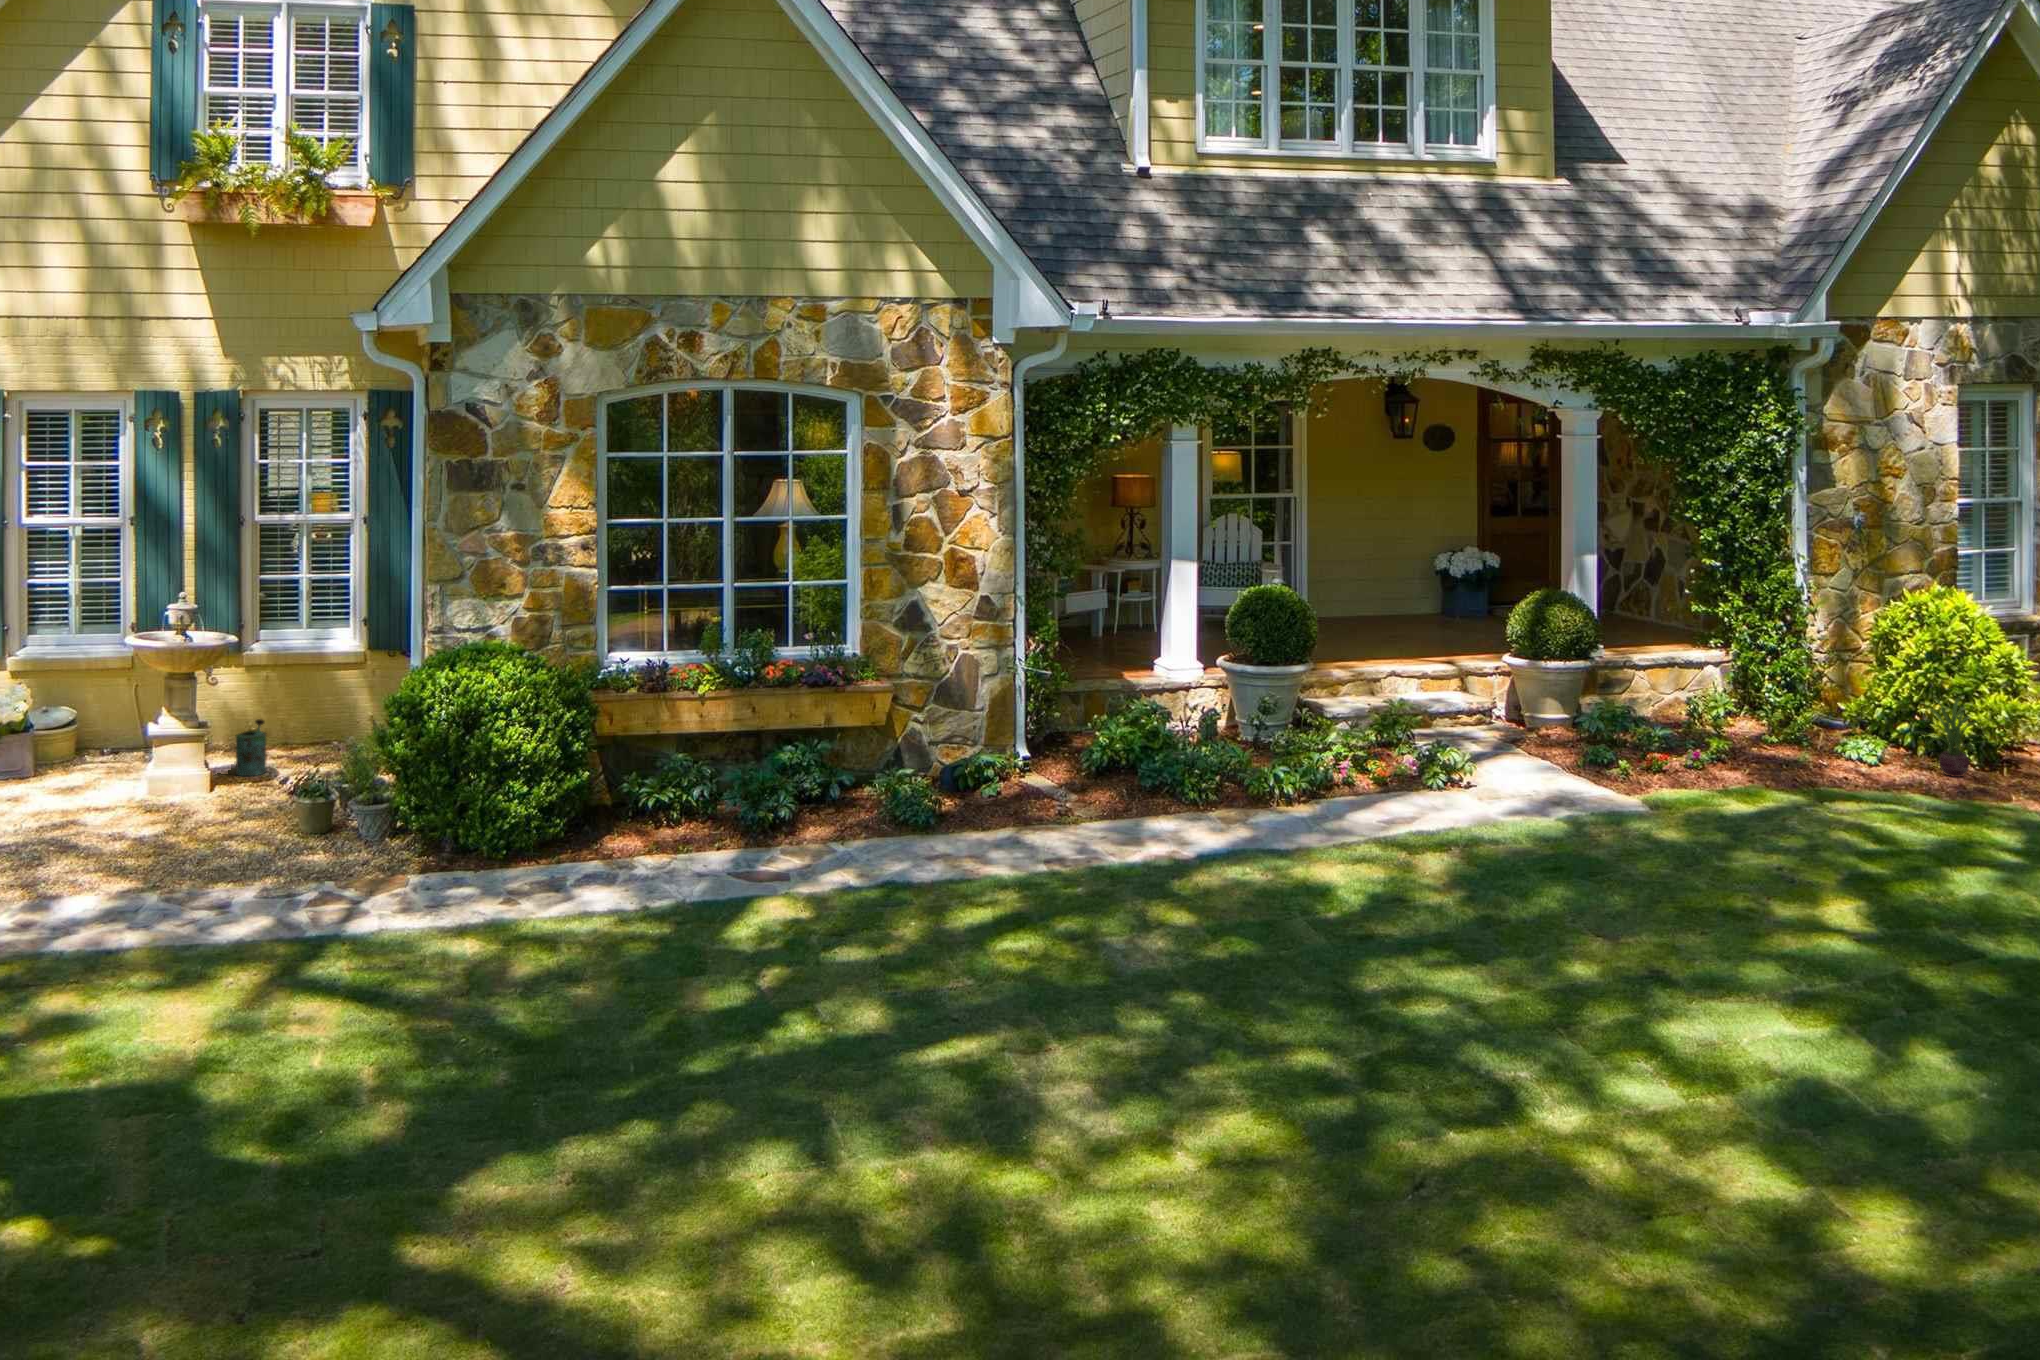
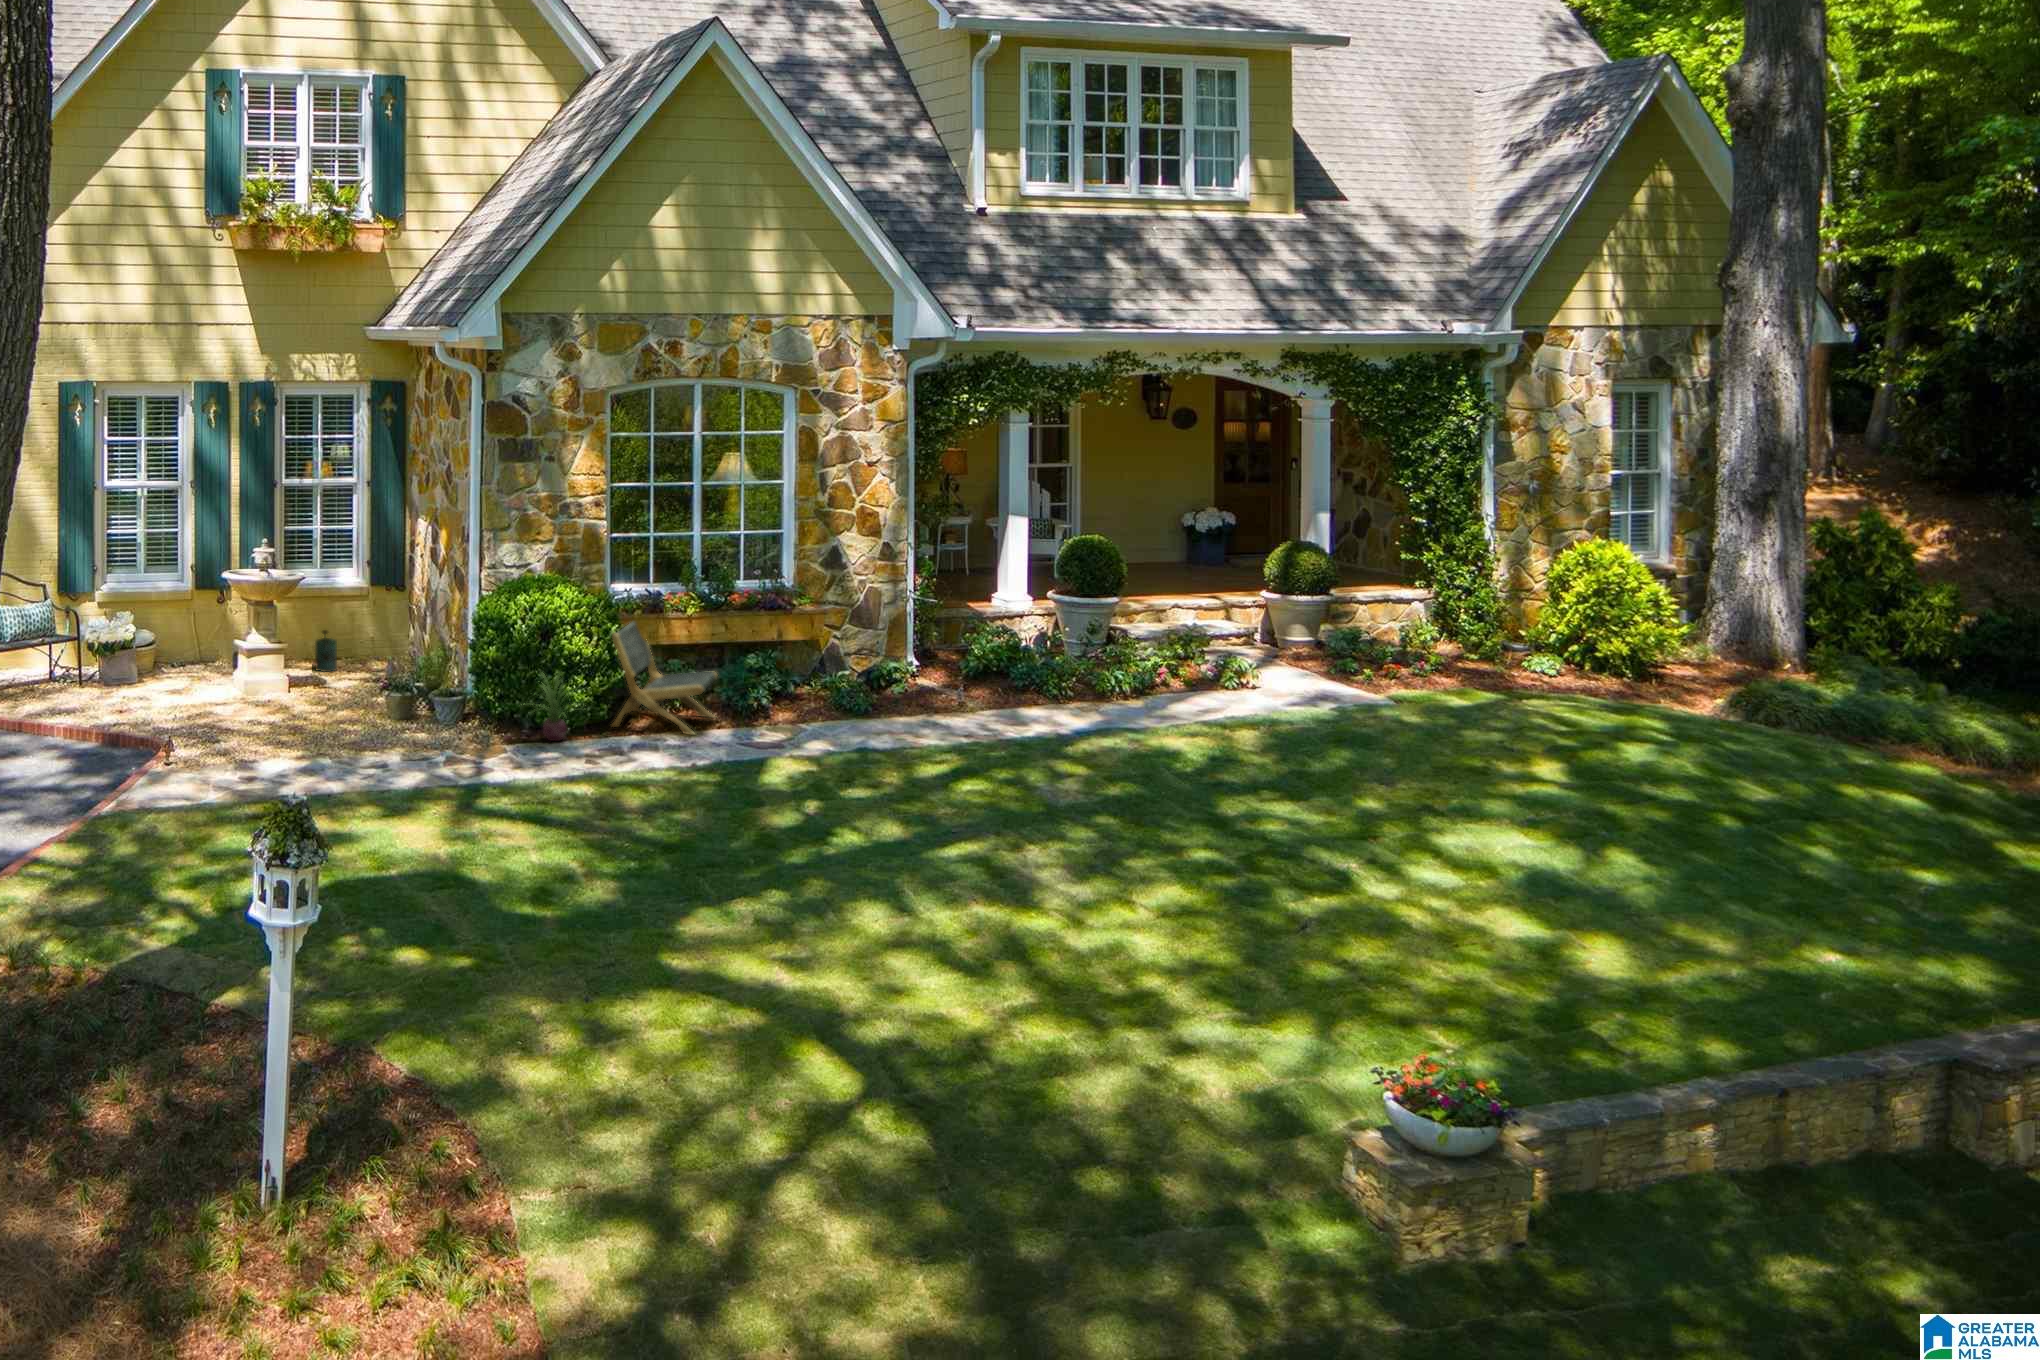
decorative plant: present [1925,698,1974,777] -> present [532,671,567,741]
lounge chair: none [550,707,713,872] -> present [612,622,717,735]

